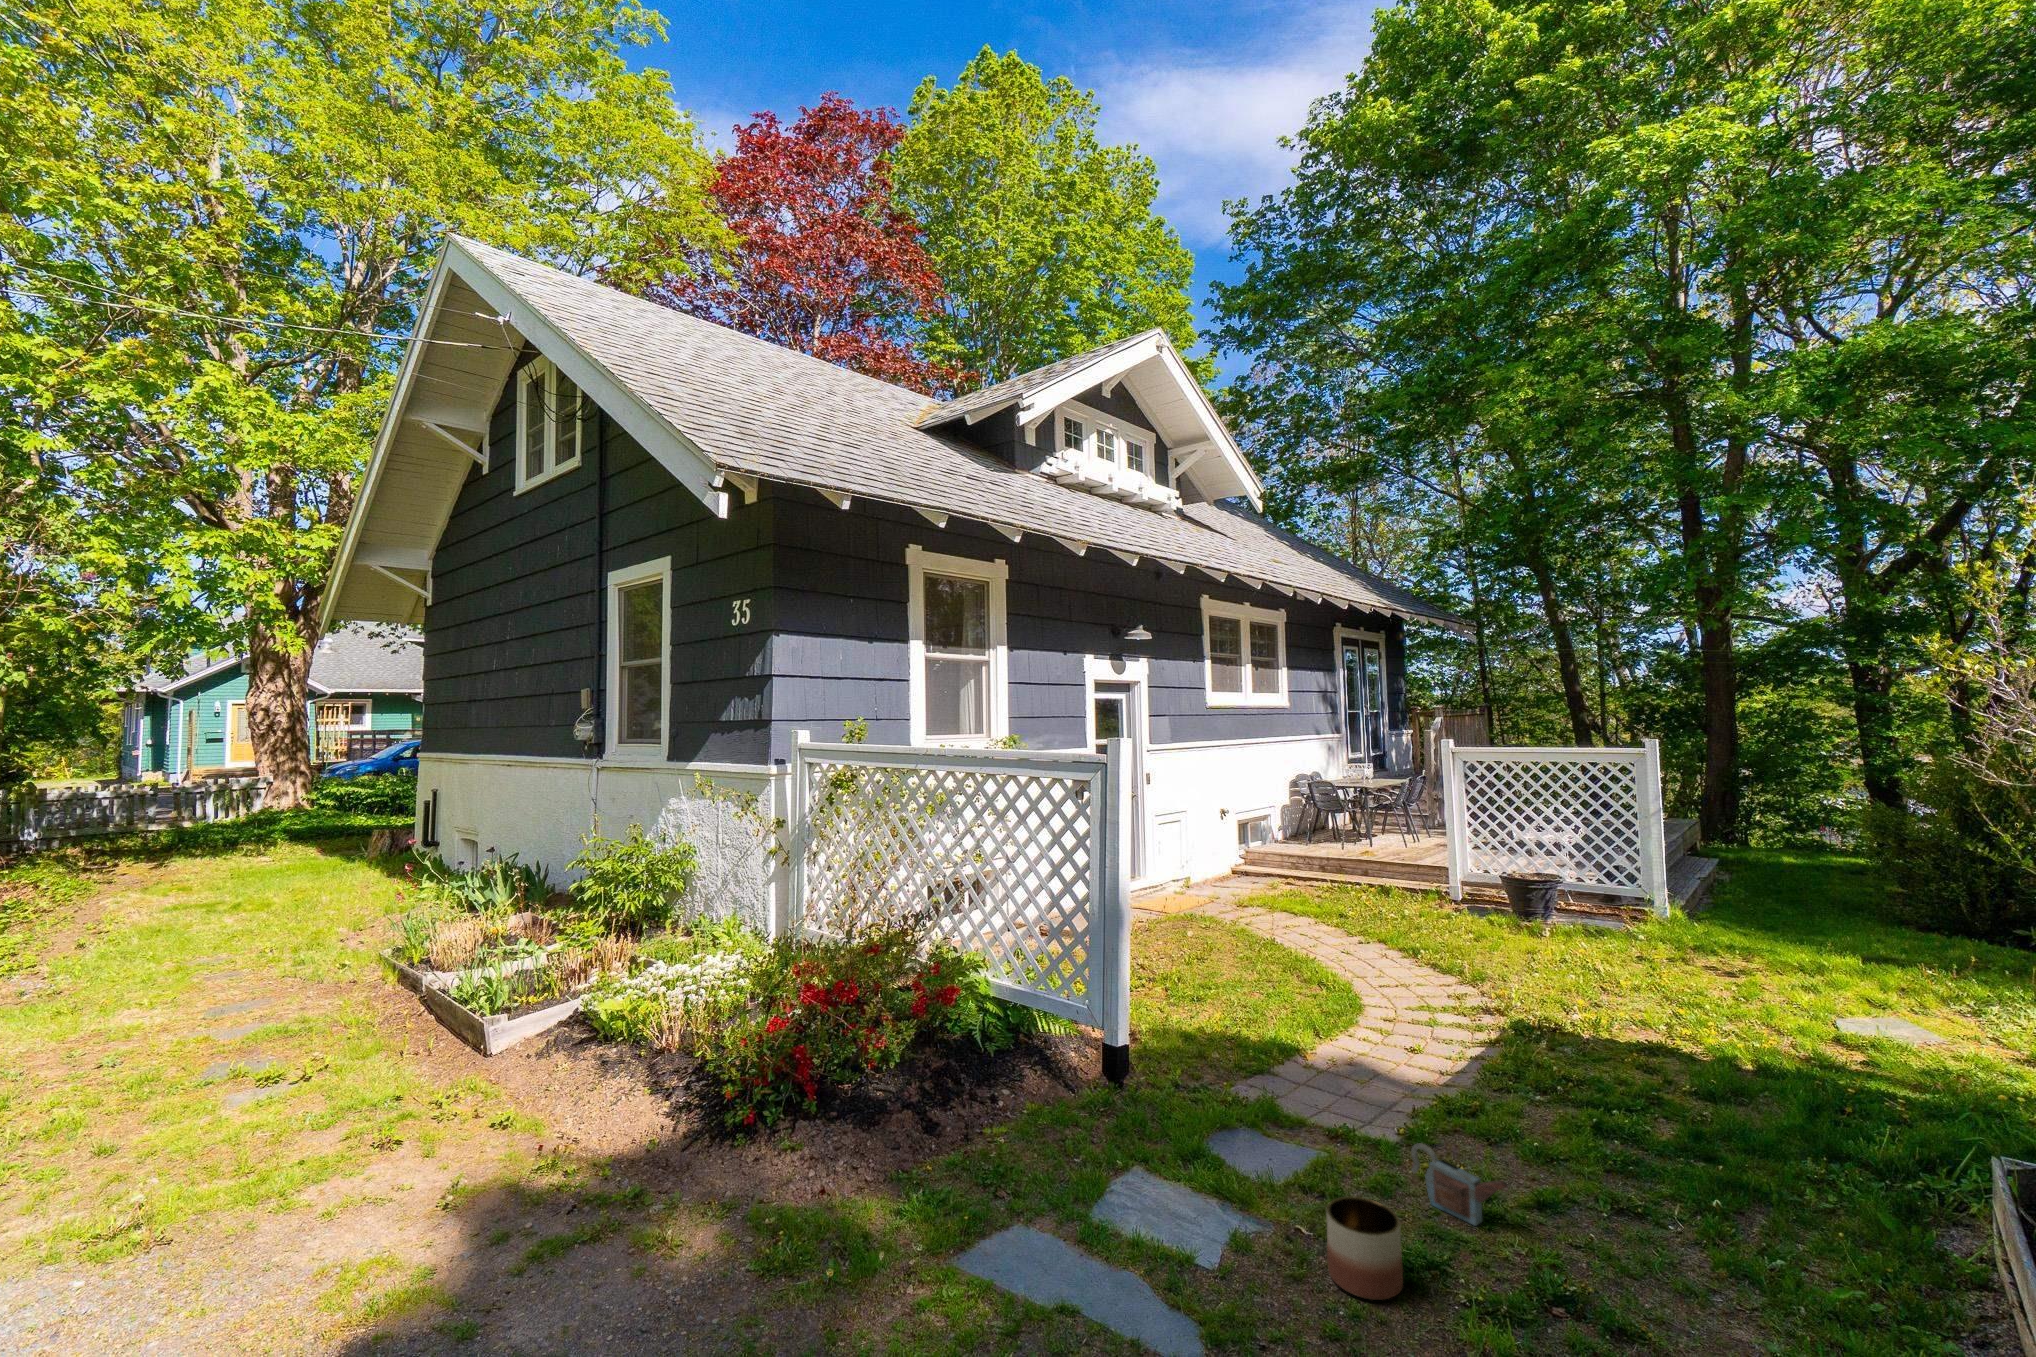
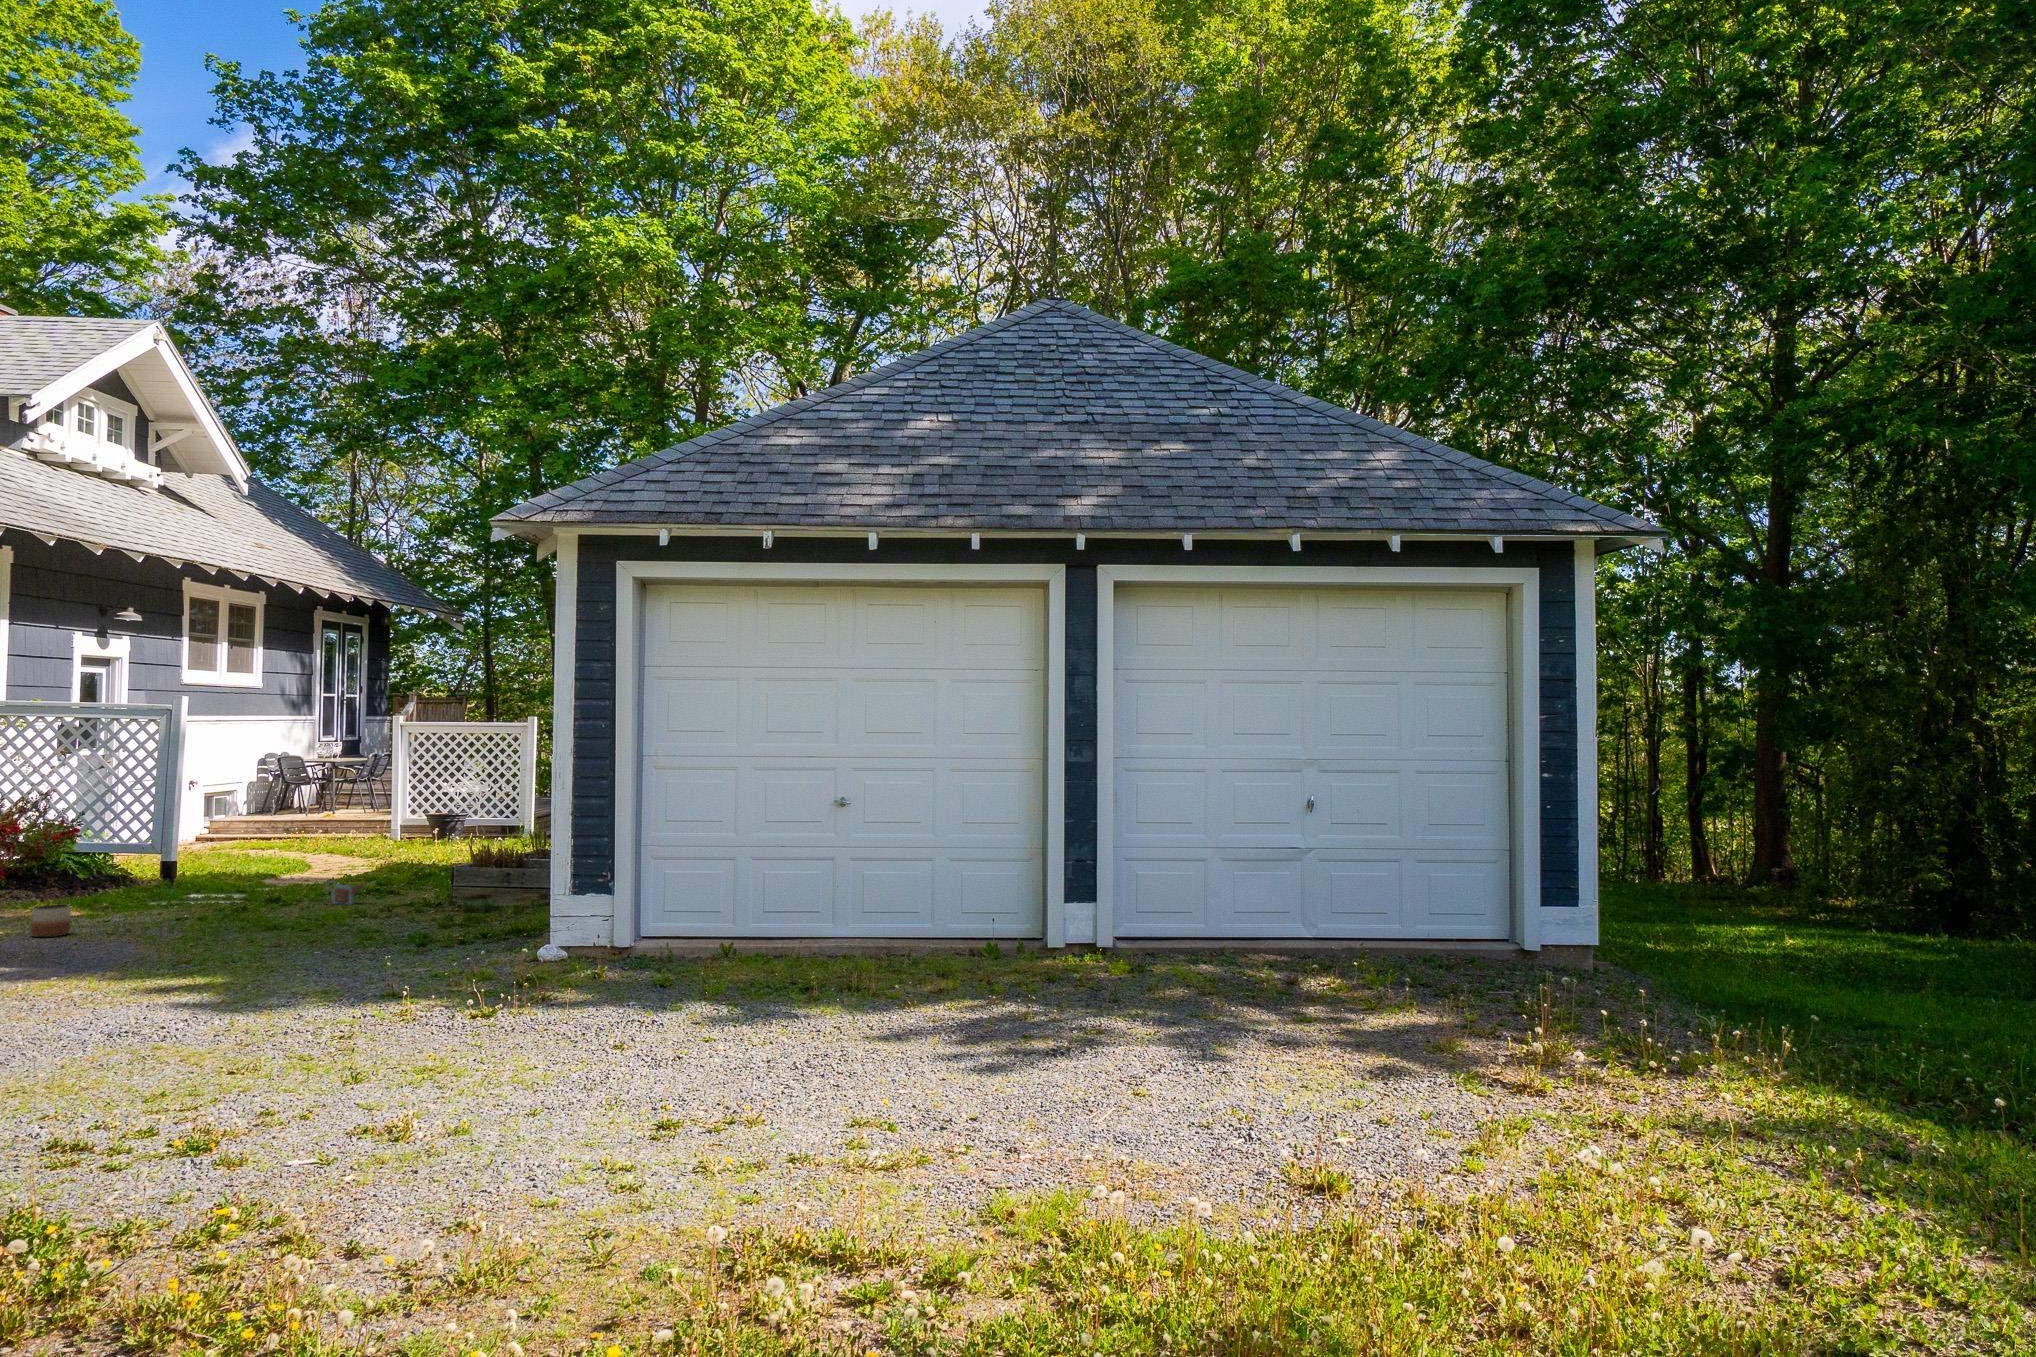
planter: present [1326,1196,1403,1300] -> present [31,905,71,937]

